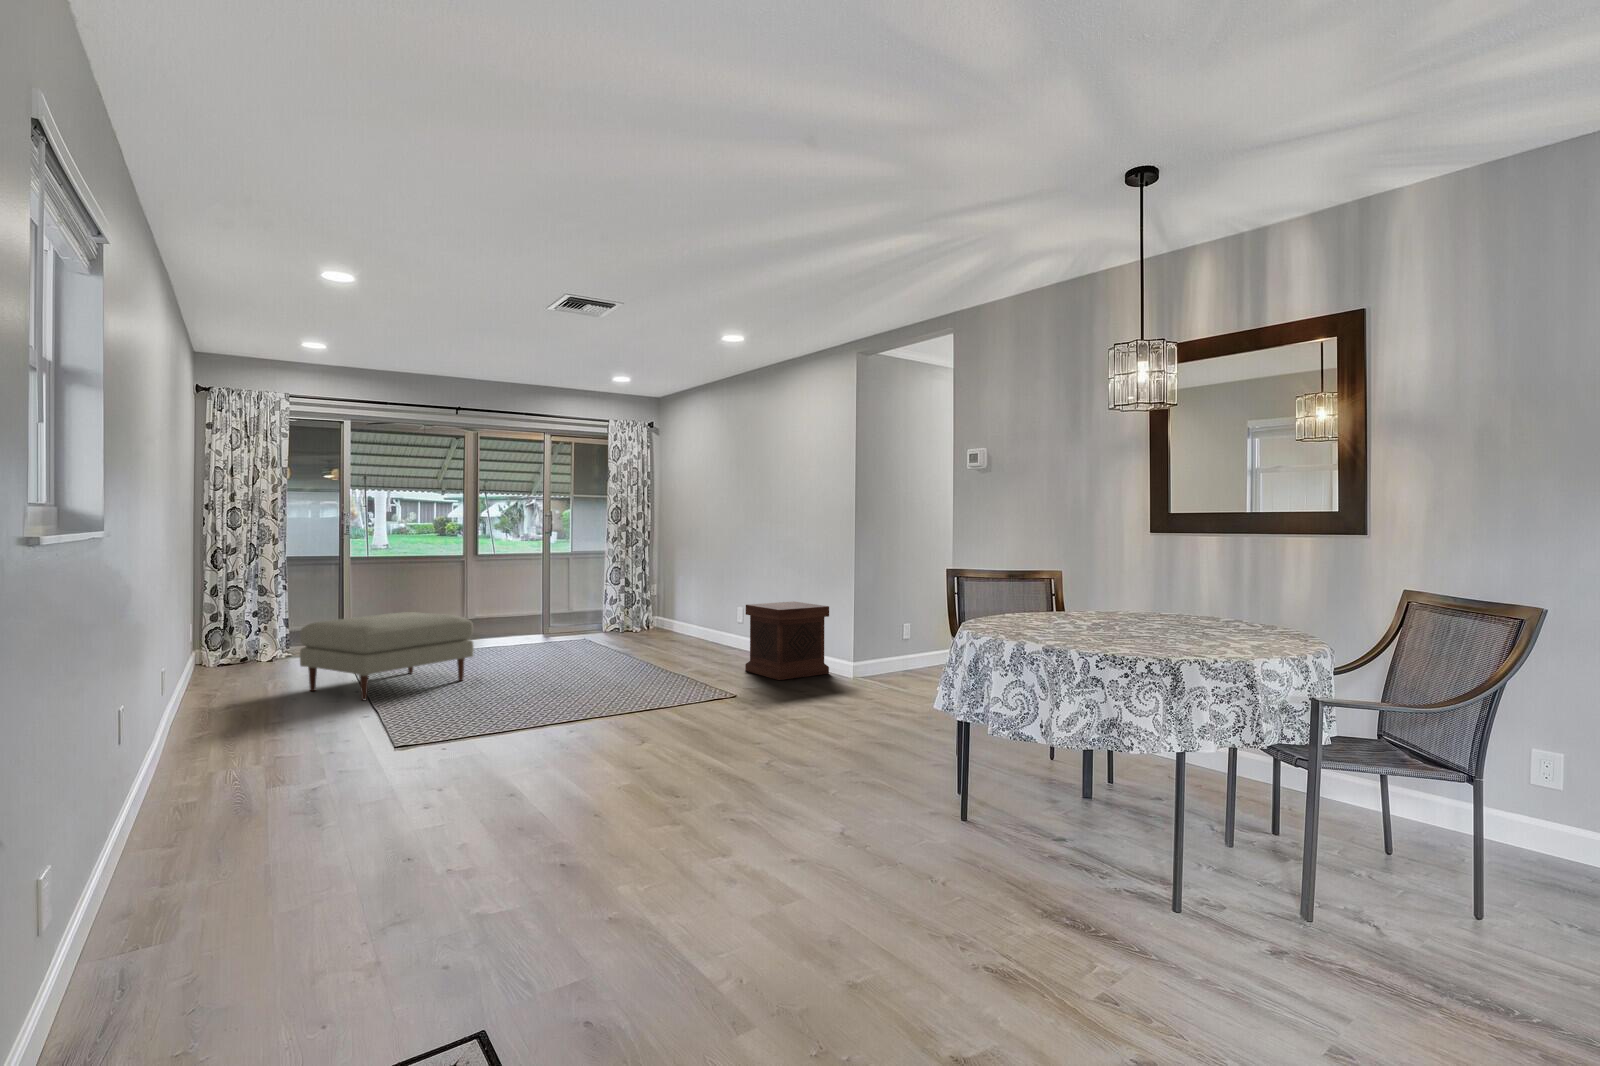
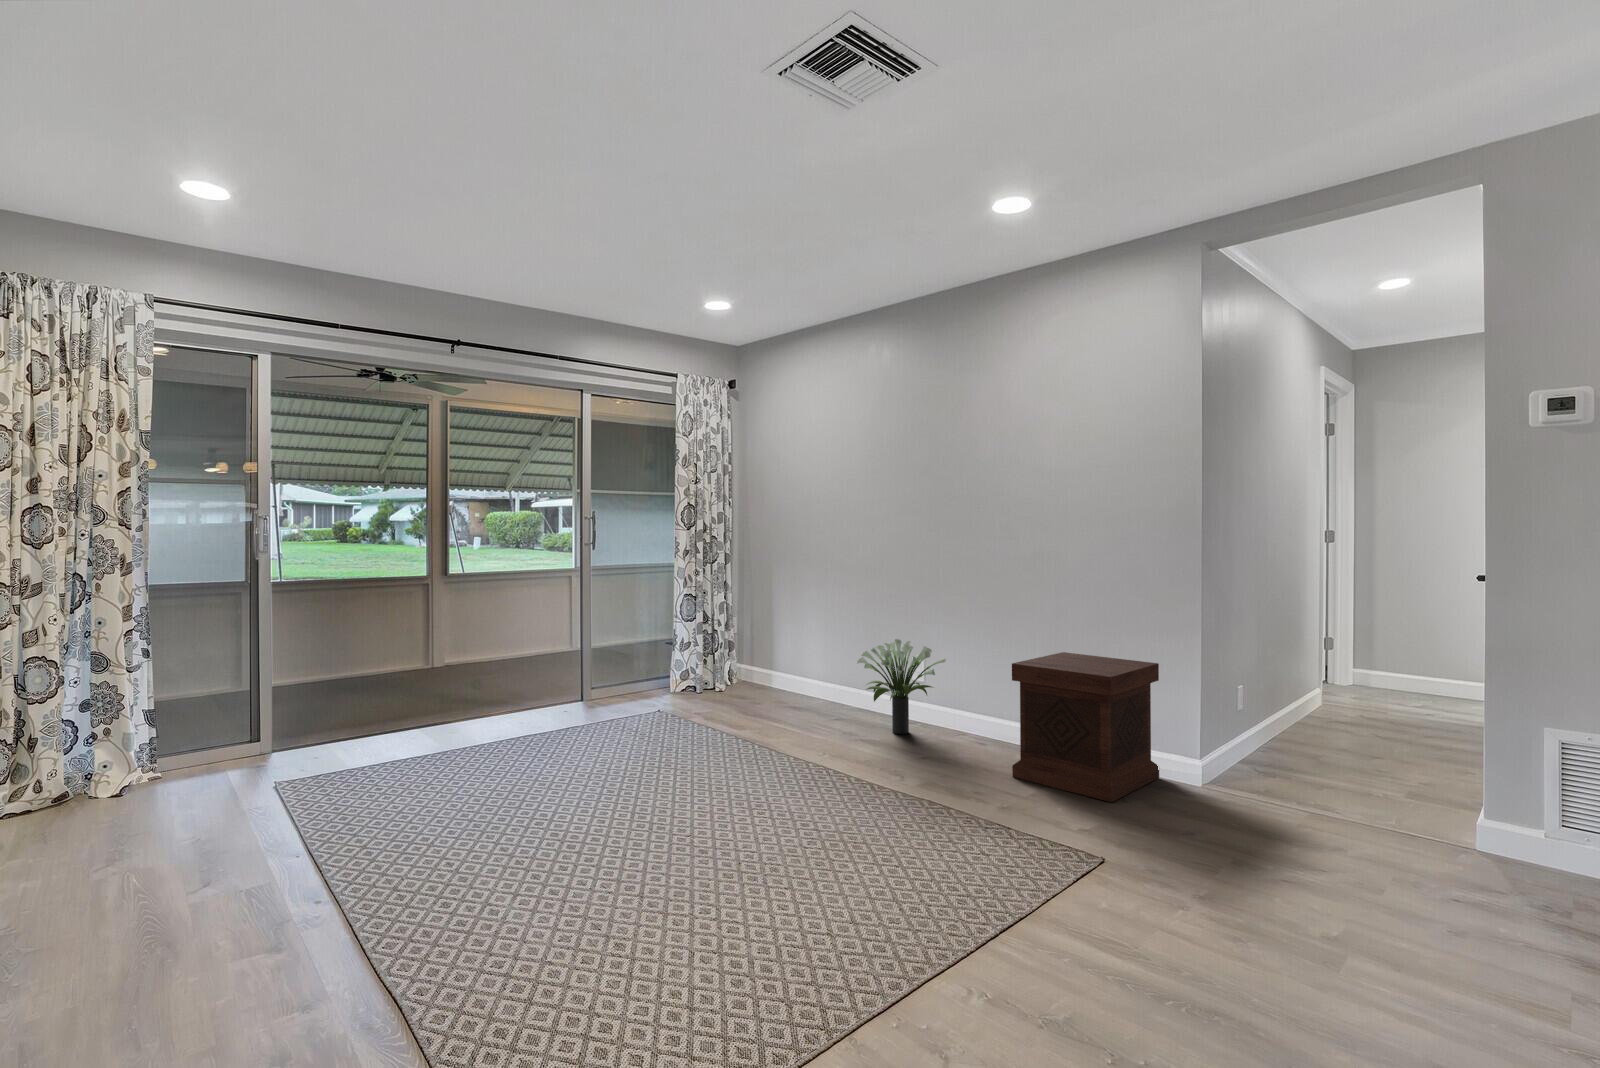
potted plant: none [690,594,745,654] -> present [857,639,946,734]
ottoman: present [300,612,474,700] -> none [181,704,553,943]

